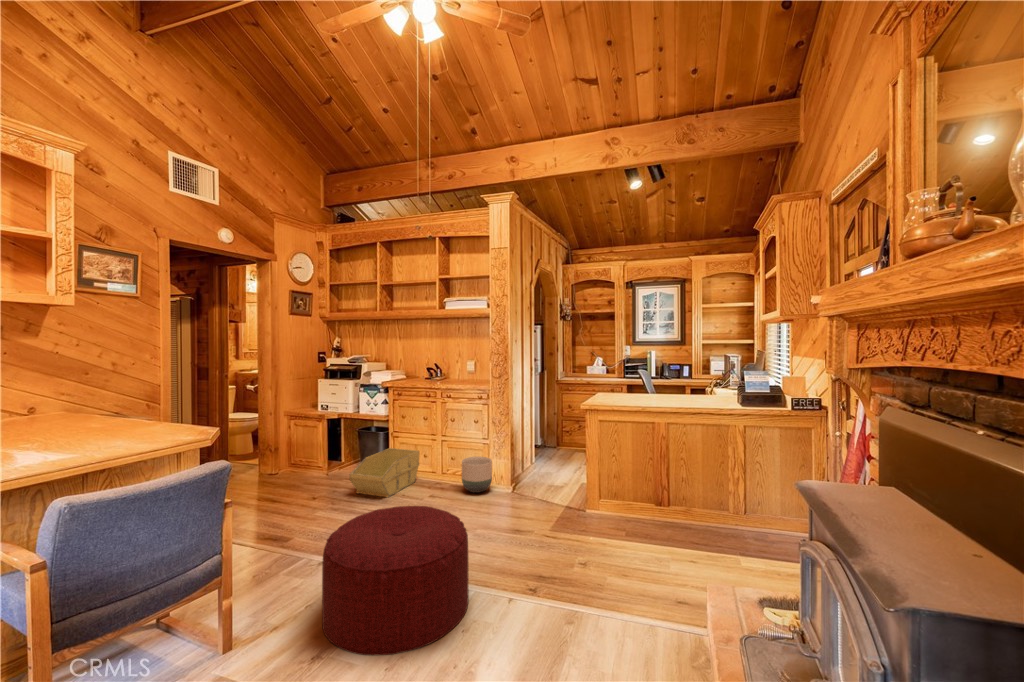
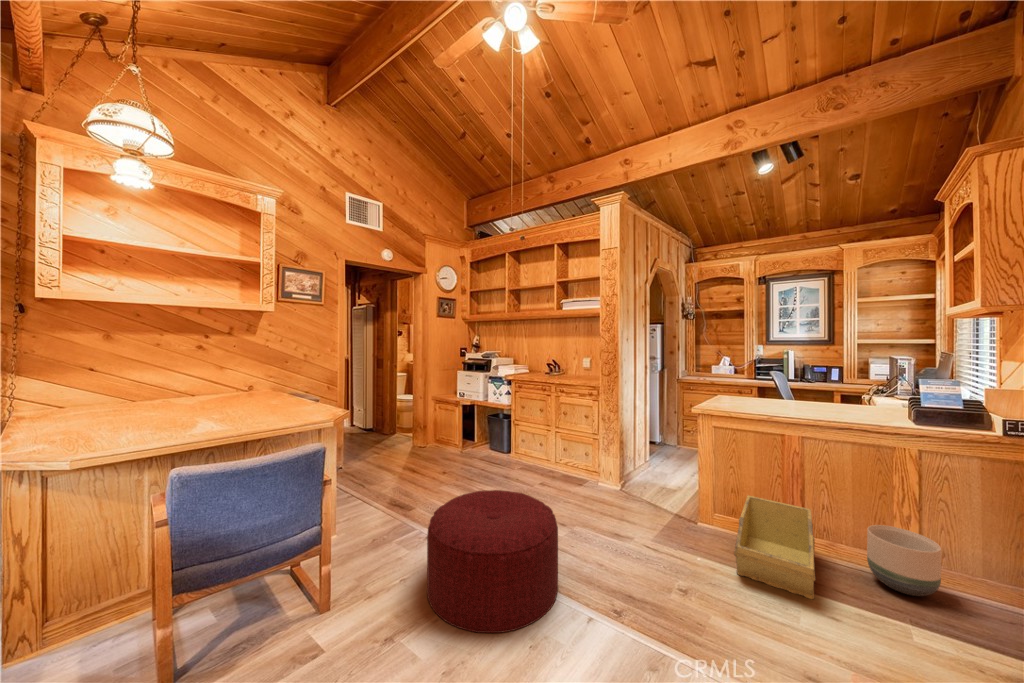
storage bin: present [349,448,419,497] -> present [734,495,815,600]
planter: present [462,457,492,493] -> present [867,525,941,596]

